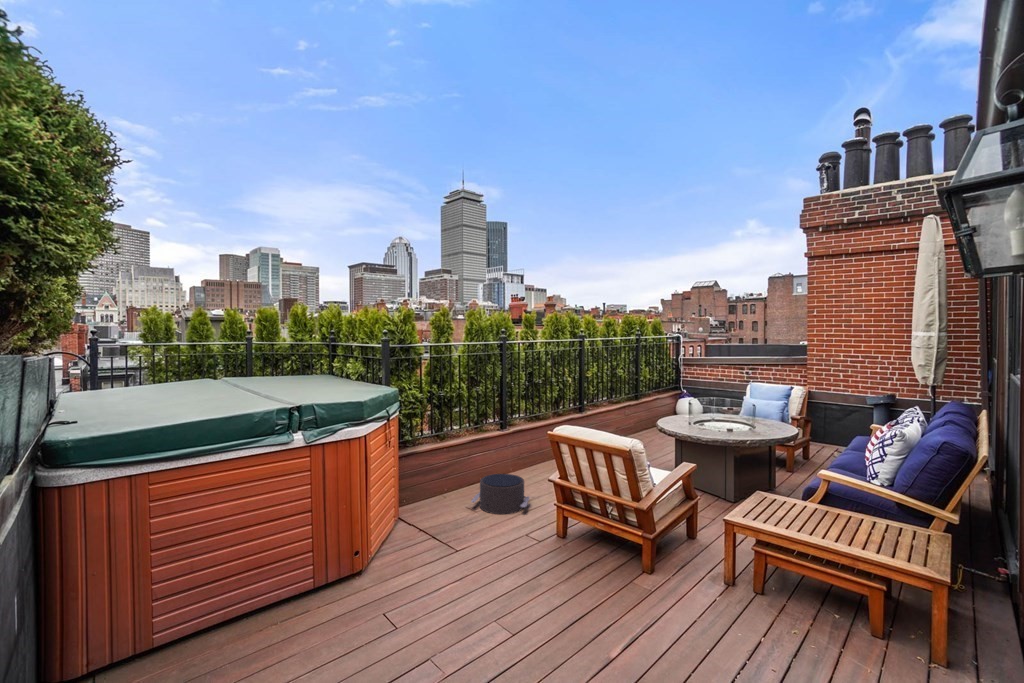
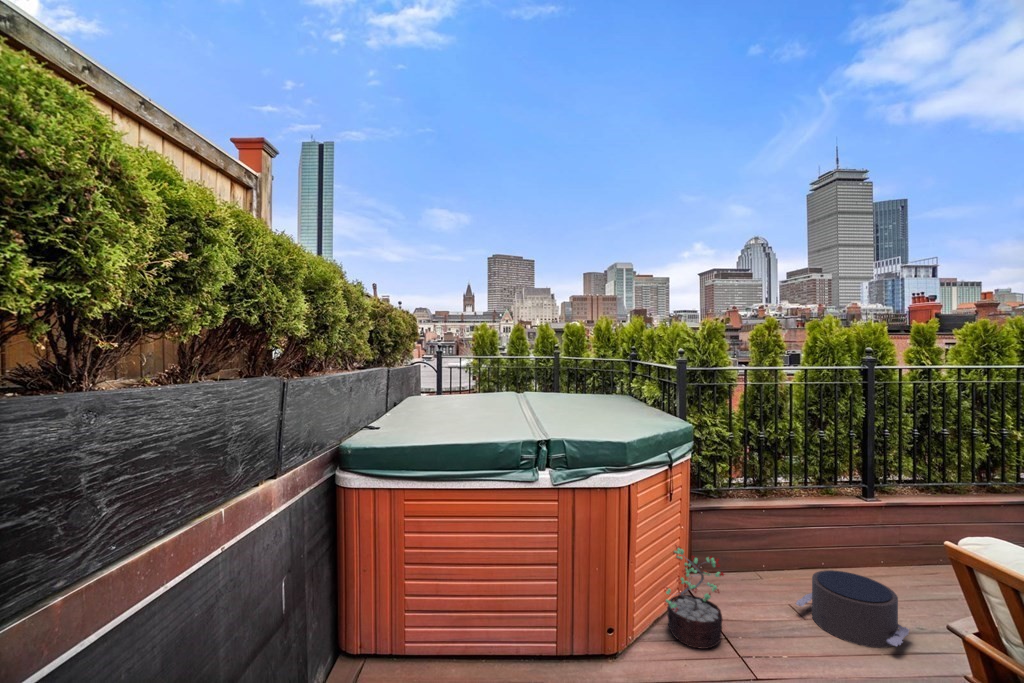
decorative plant: none [390,477,433,549] -> present [664,545,724,649]

